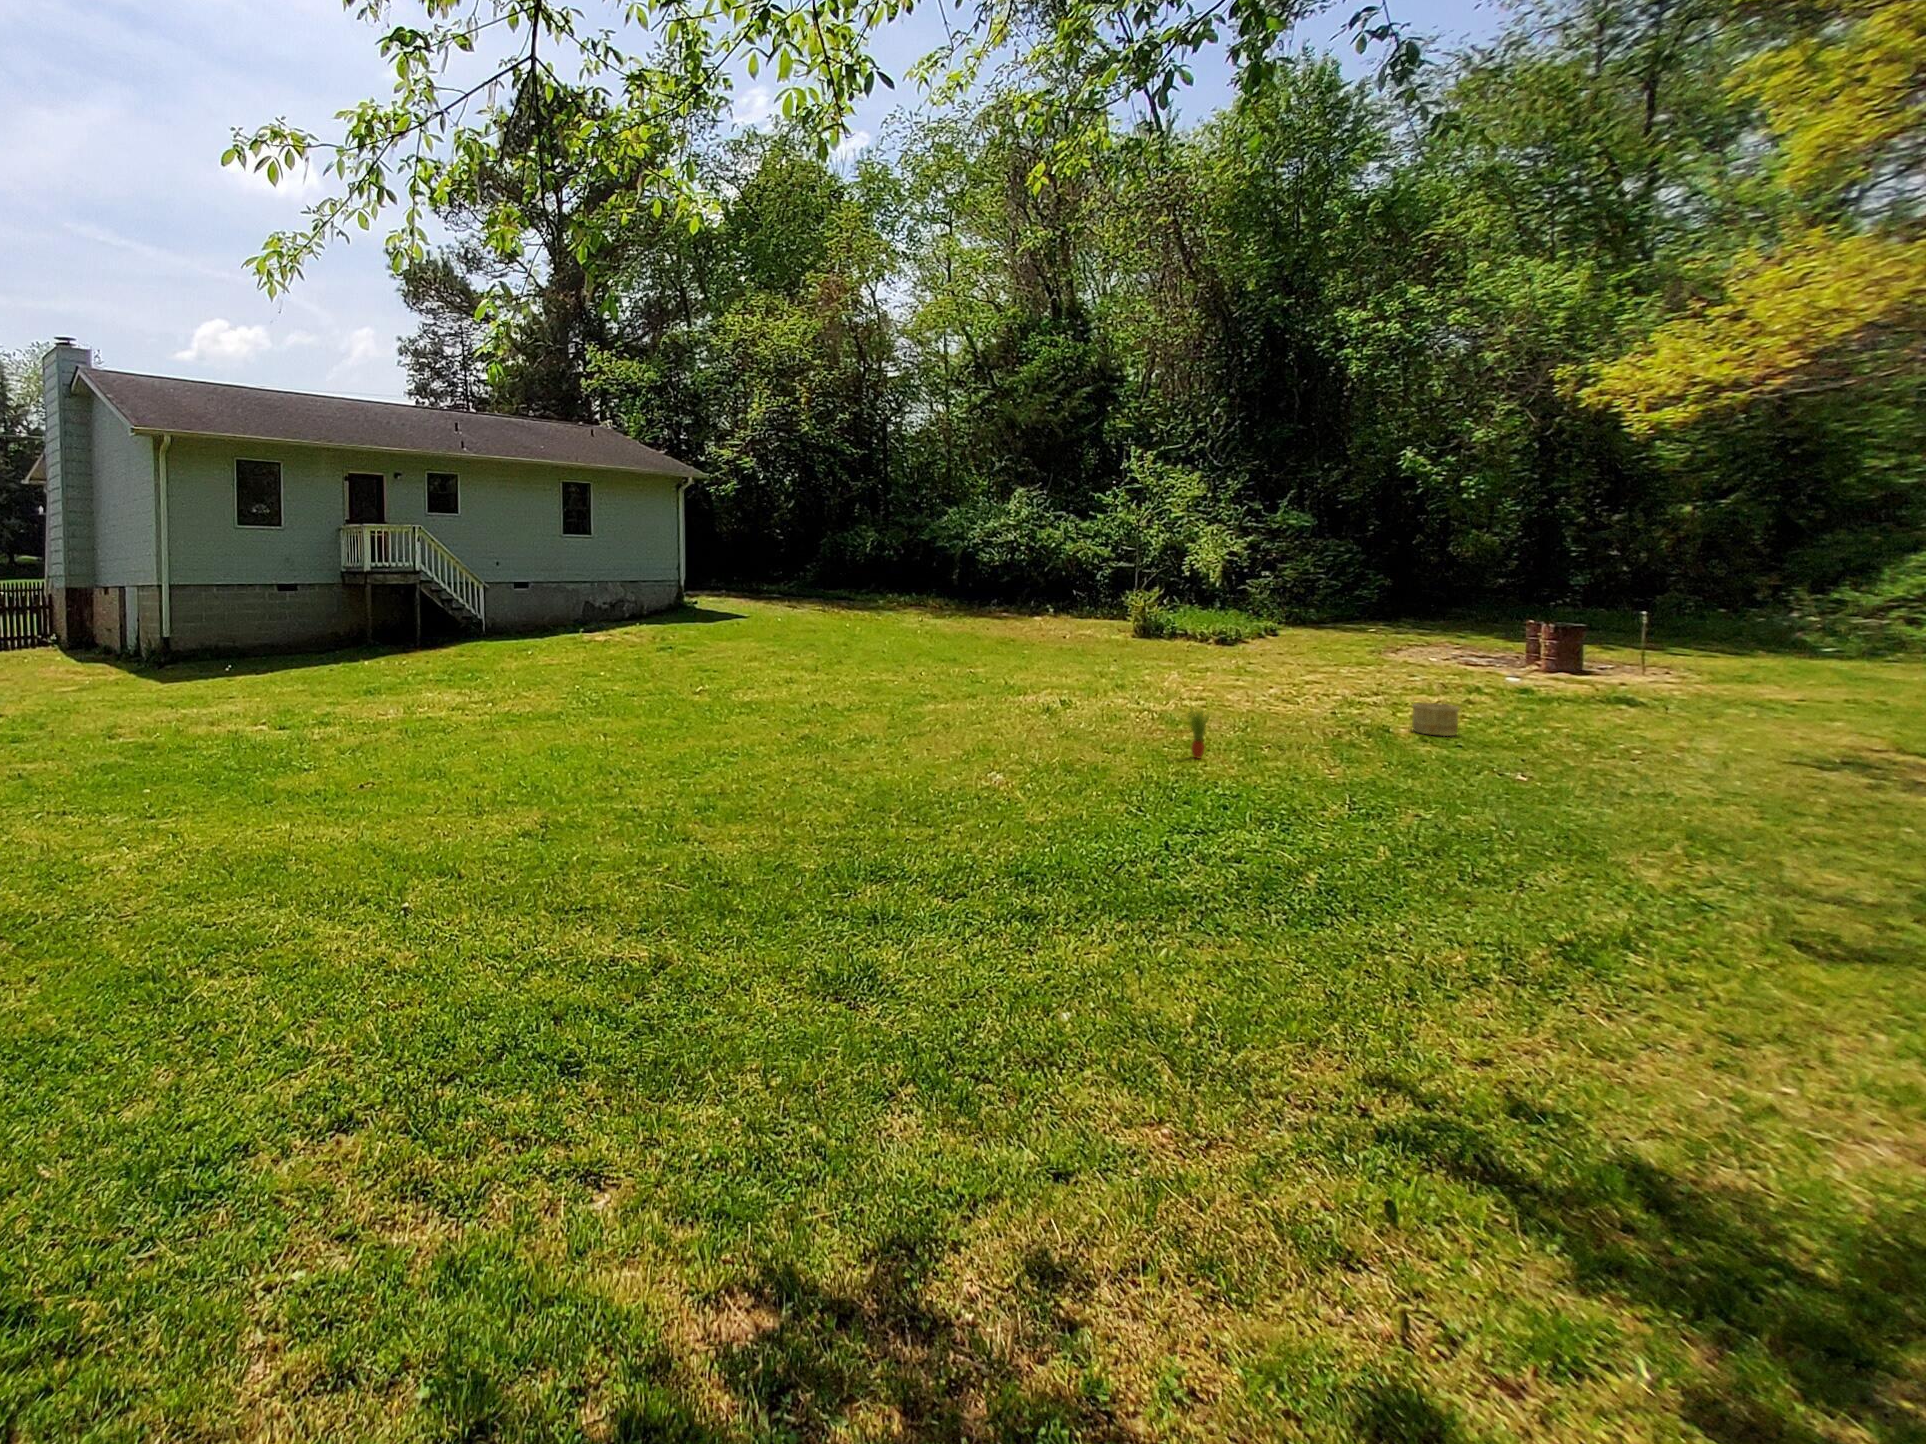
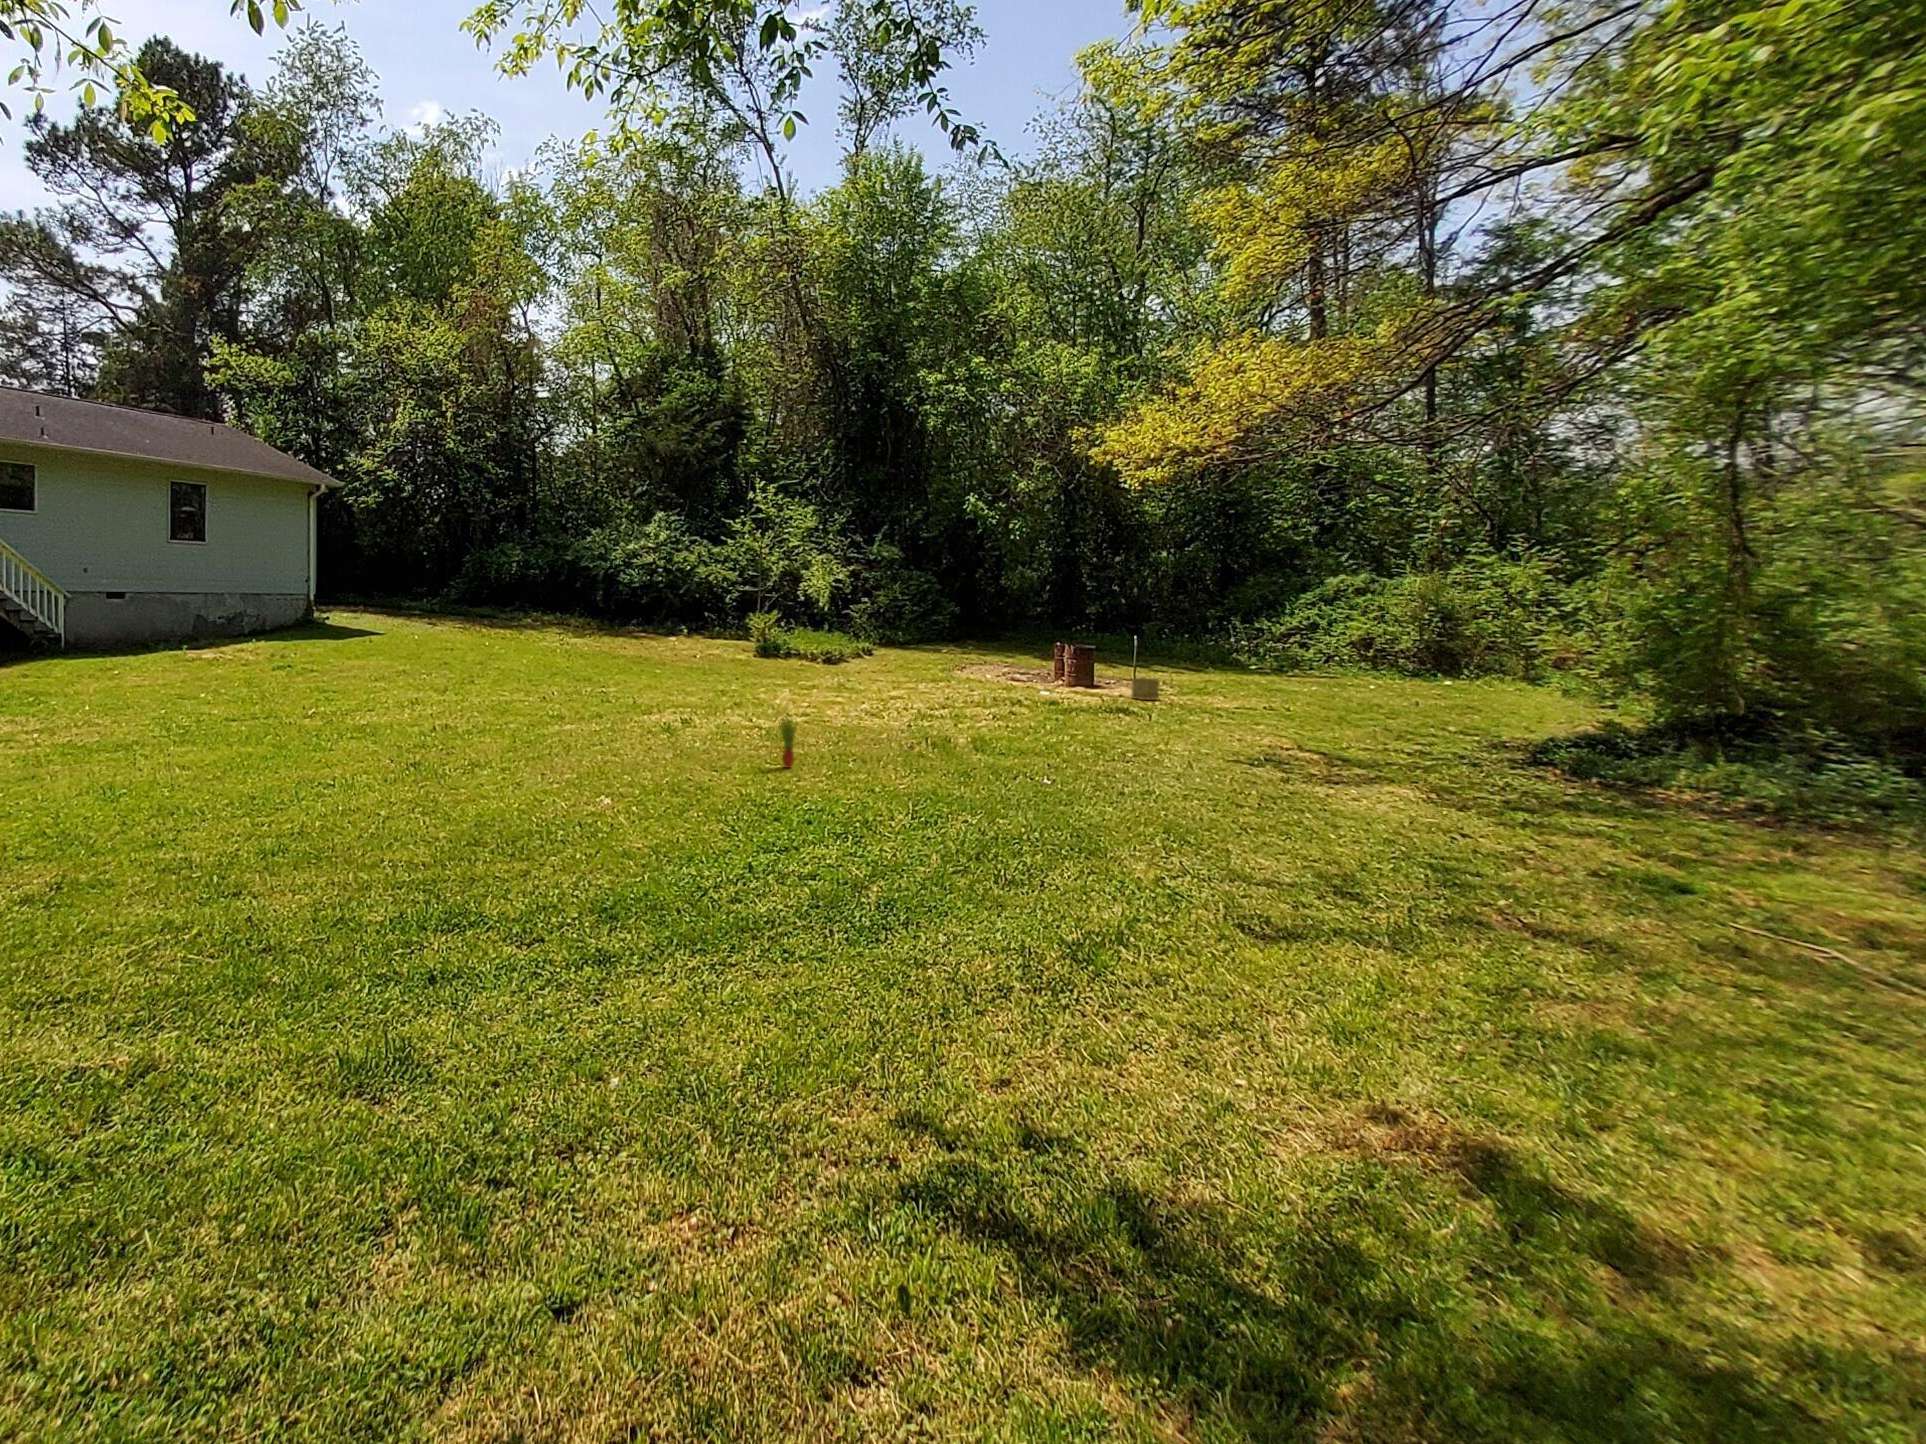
wooden bucket: present [1412,703,1459,736] -> present [1132,678,1159,700]

